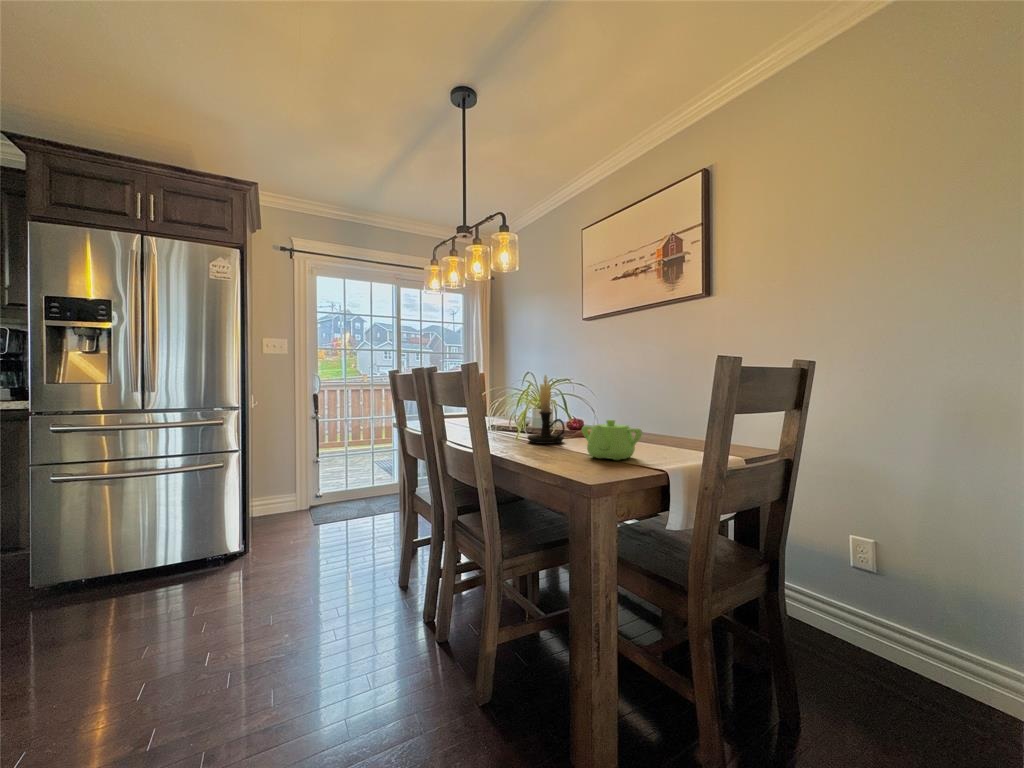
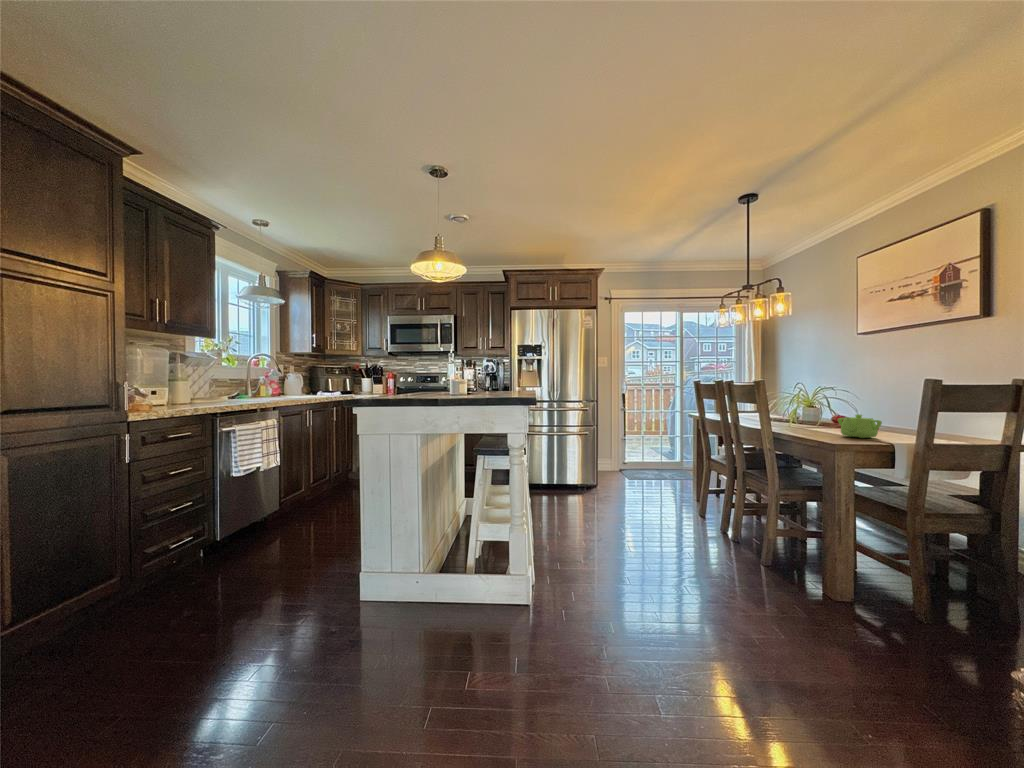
candle holder: present [527,374,565,444] -> none [798,384,828,430]

